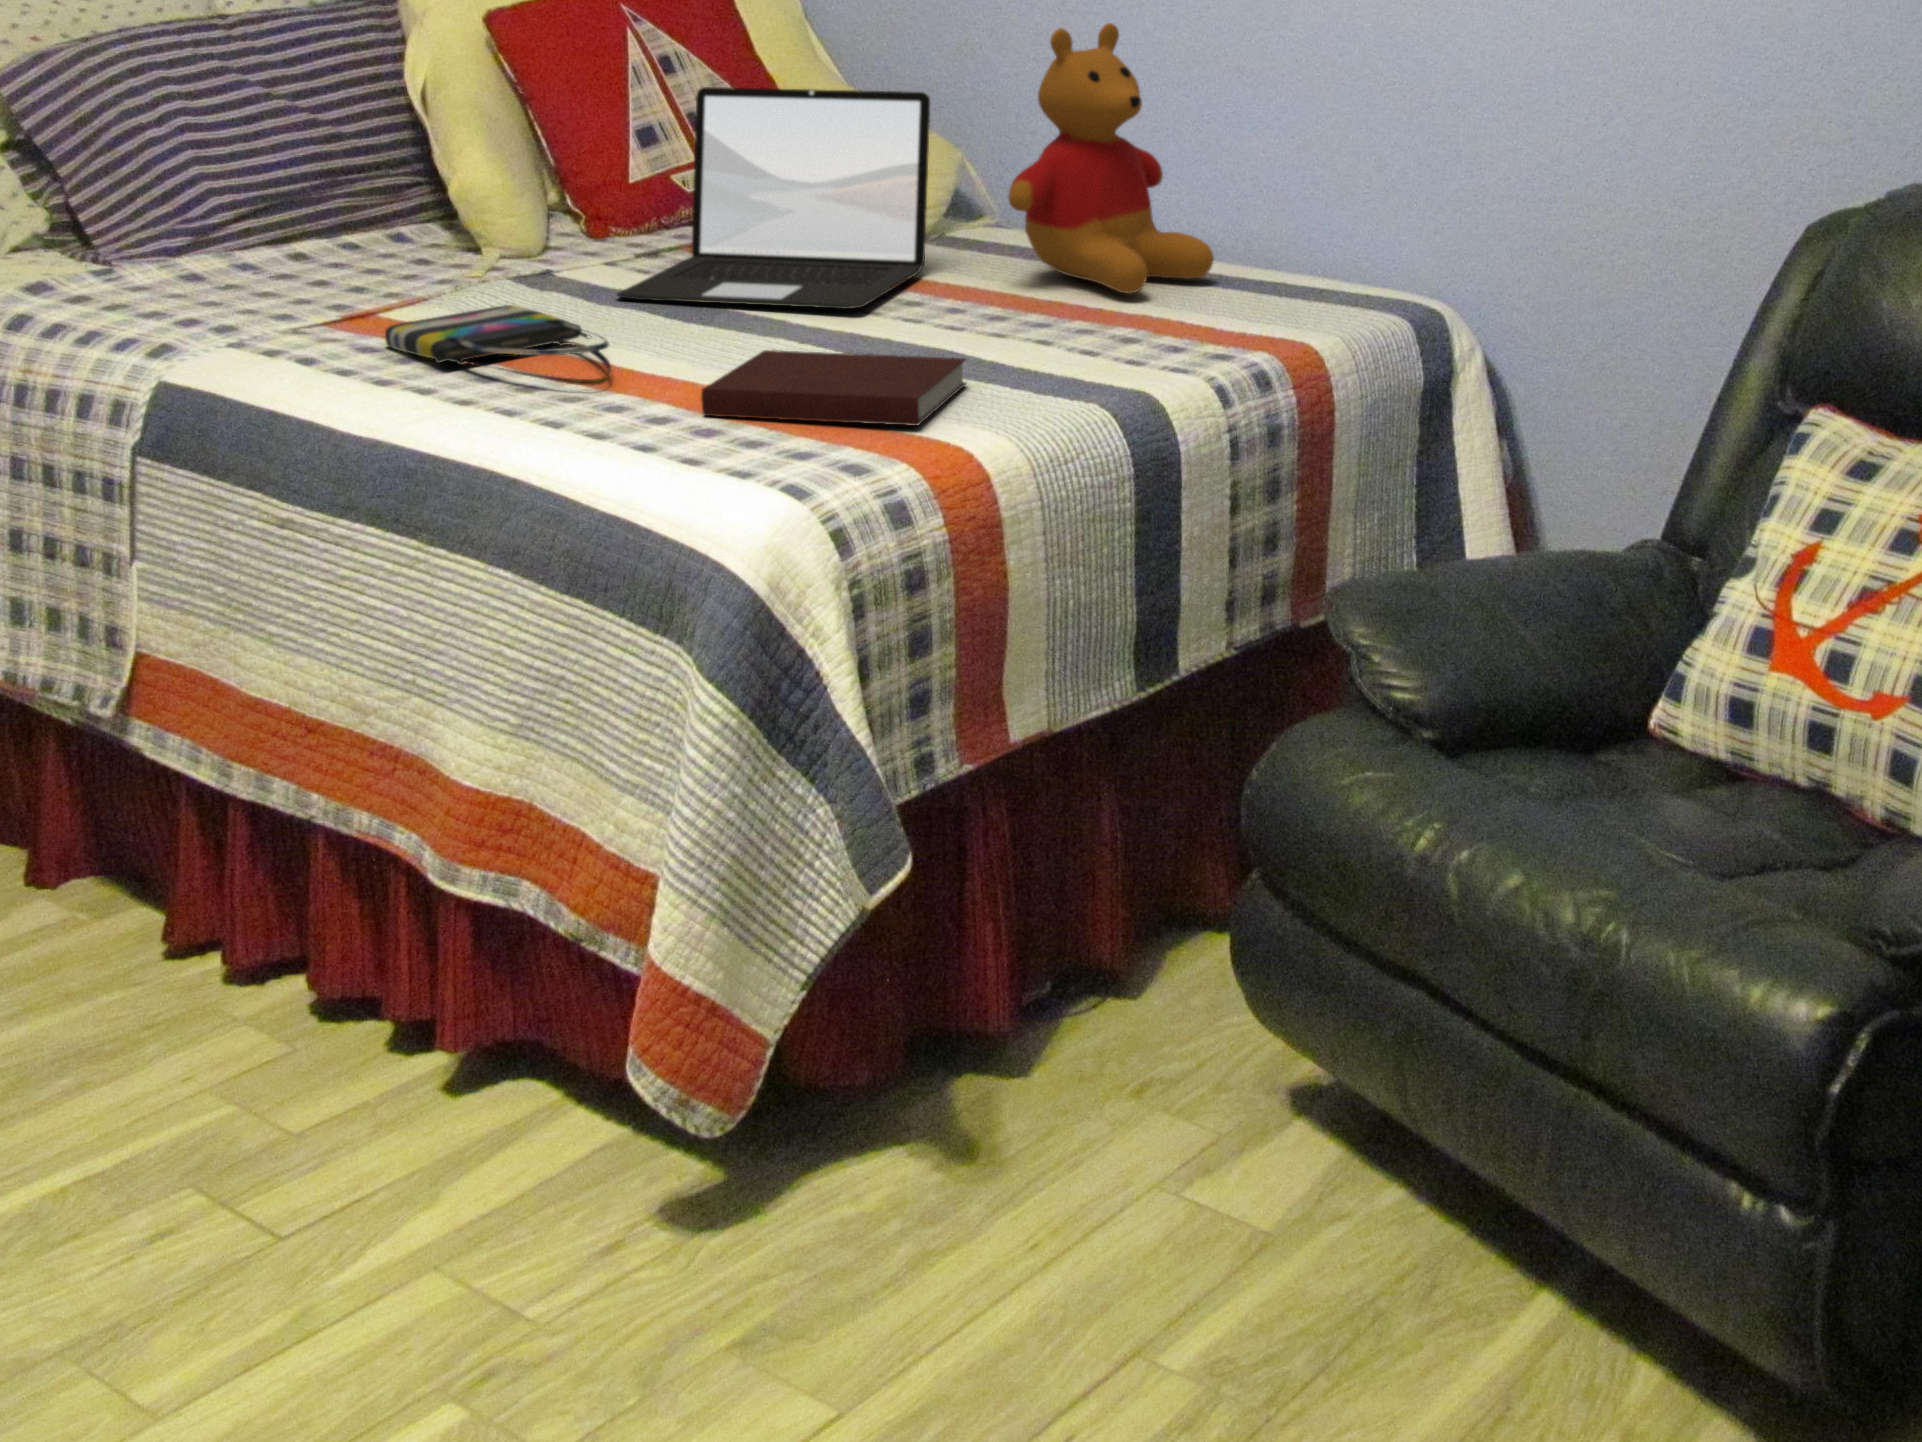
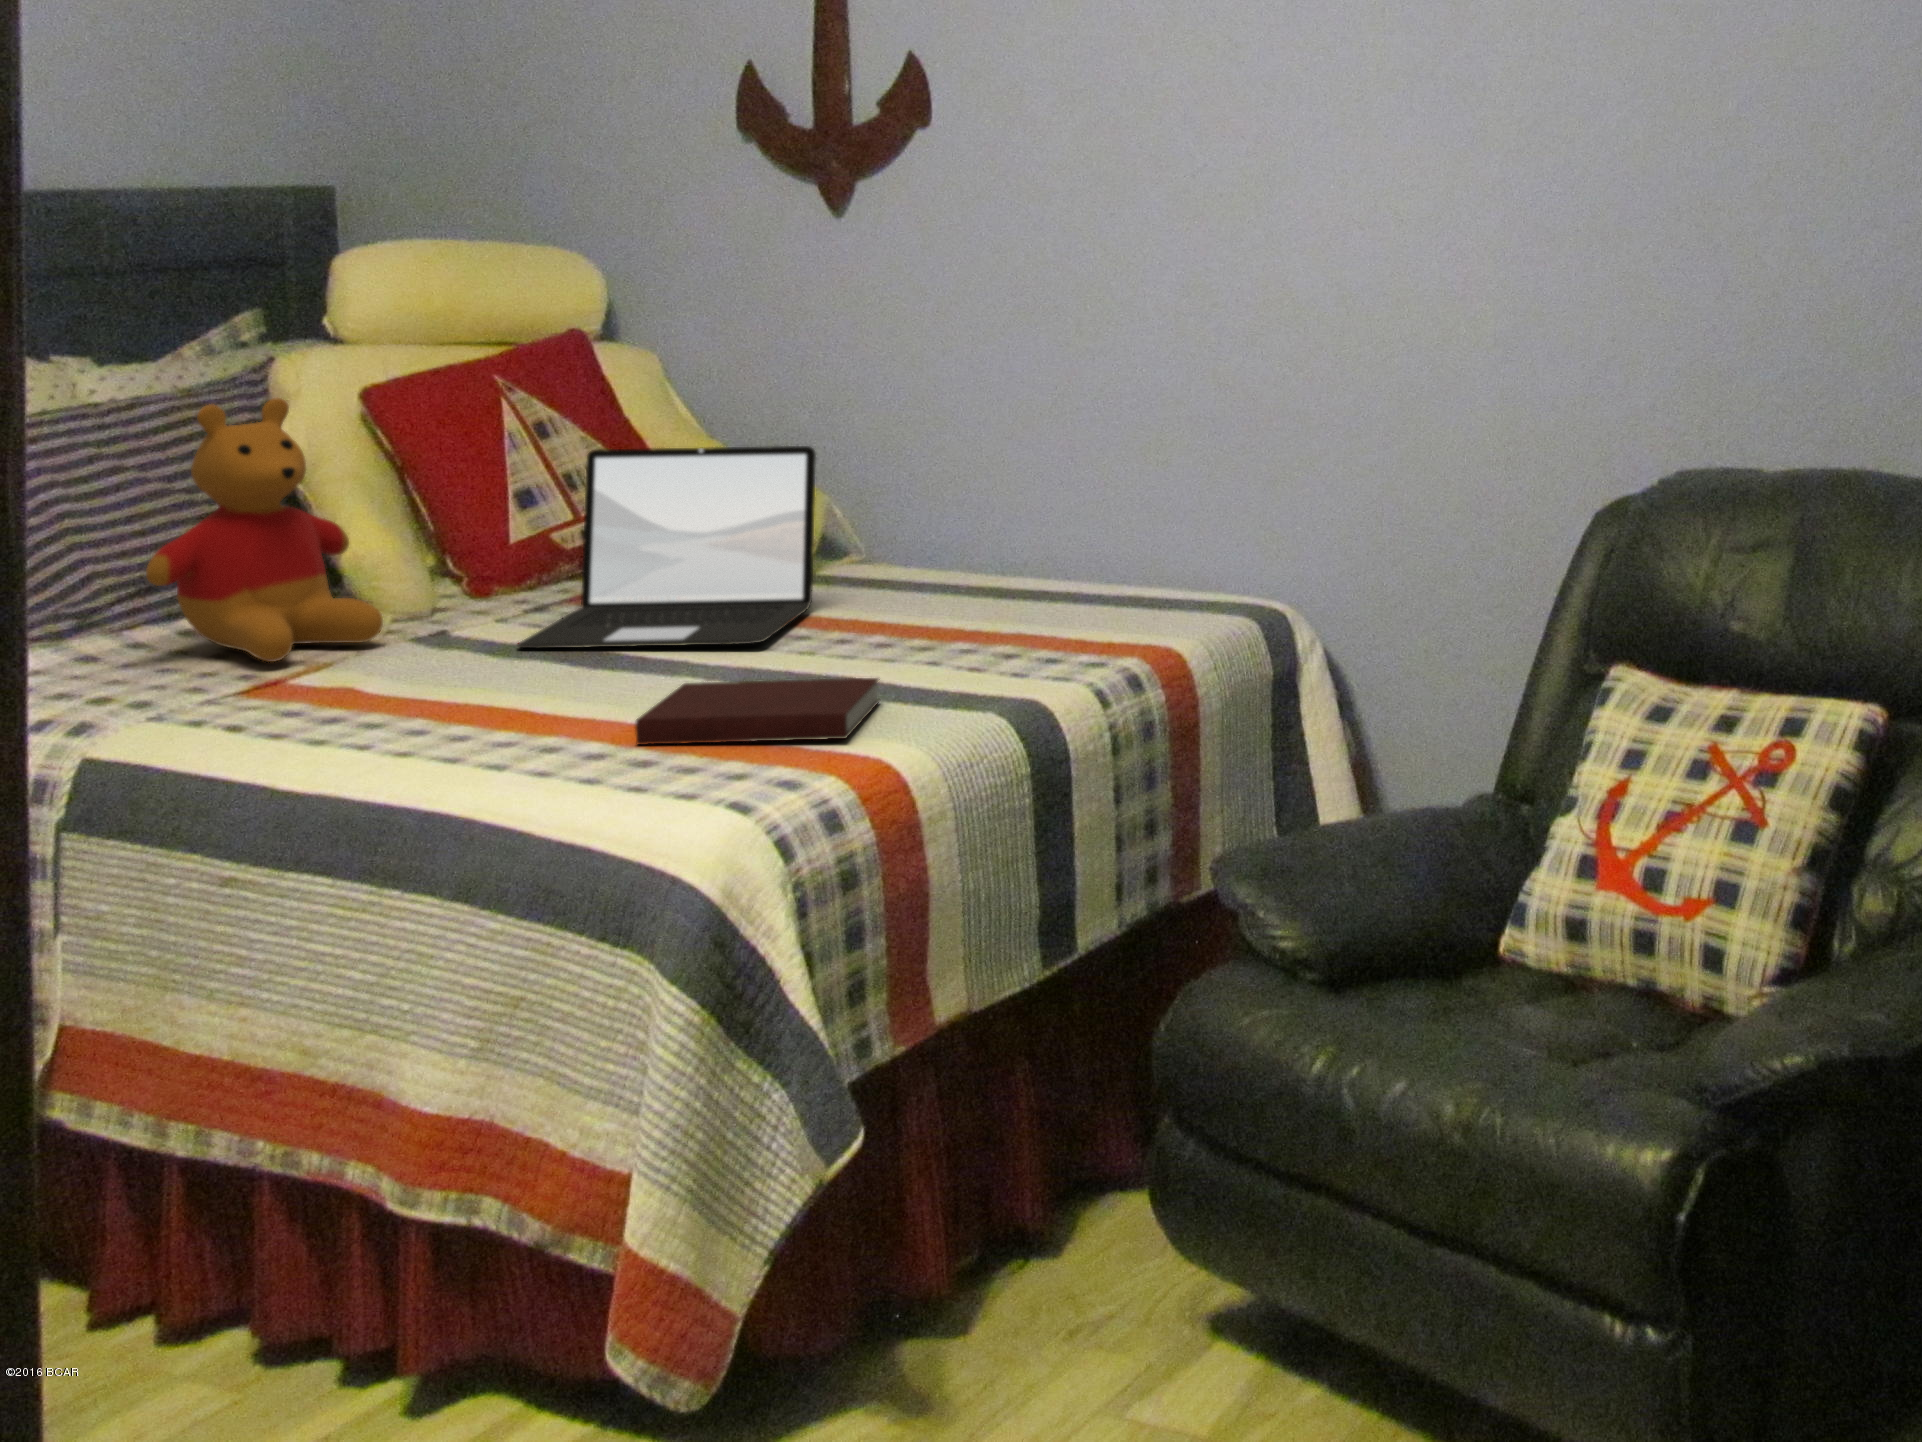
stuffed bear: present [1008,23,1214,294] -> present [146,398,383,662]
tote bag: present [385,305,611,386] -> none [293,659,537,726]

